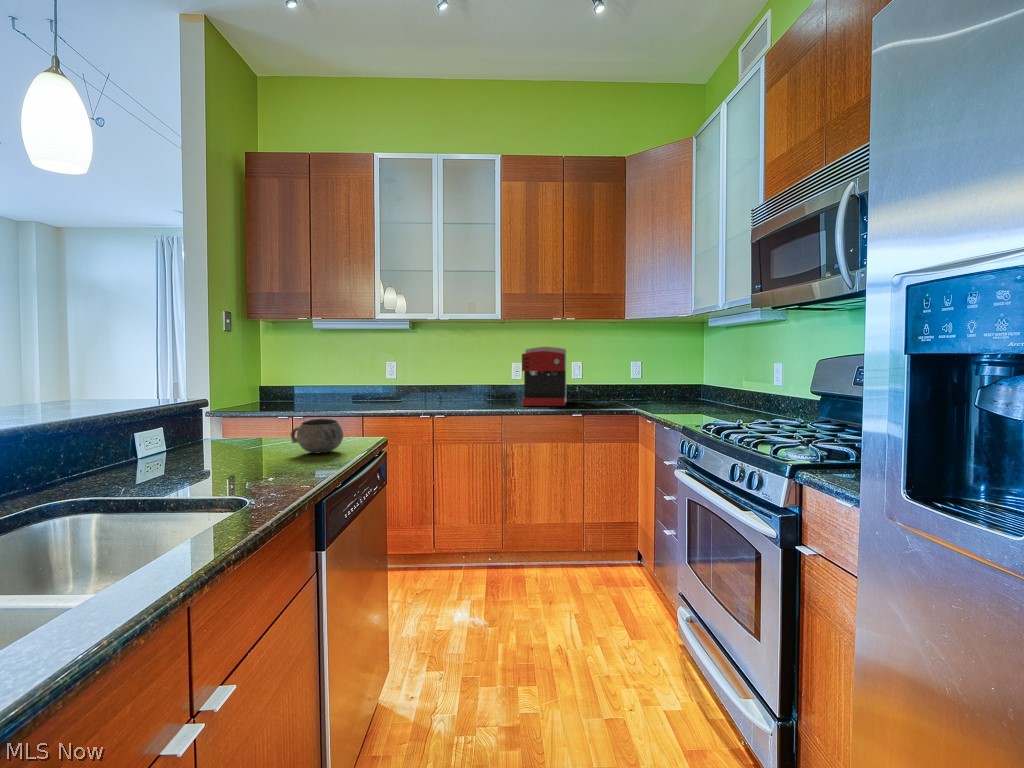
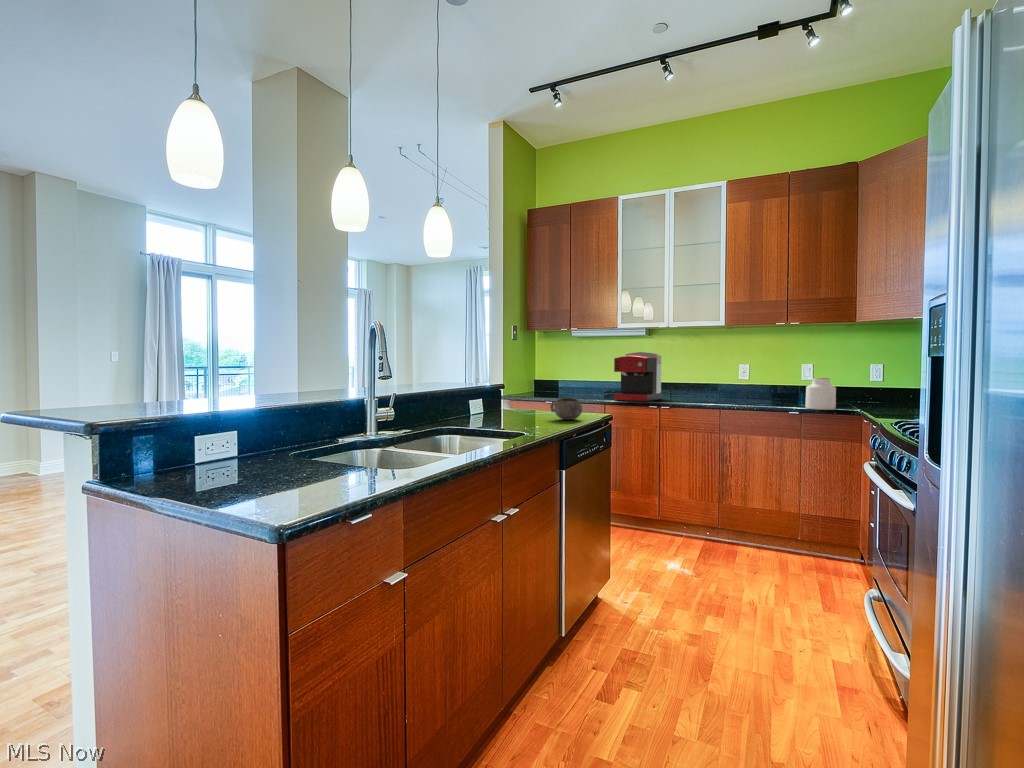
coffee maker: present [522,347,566,406] -> present [614,352,661,401]
jar: none [587,376,615,411] -> present [806,378,836,410]

